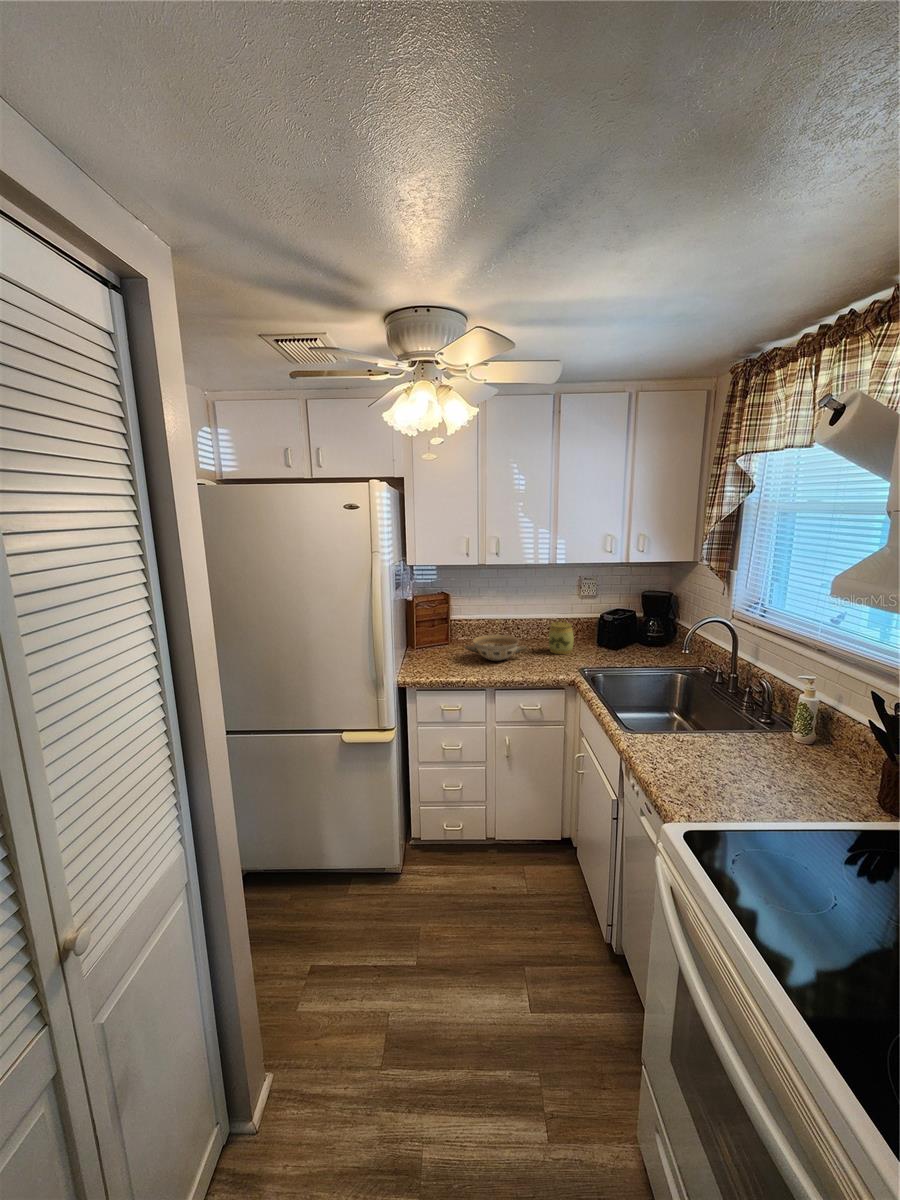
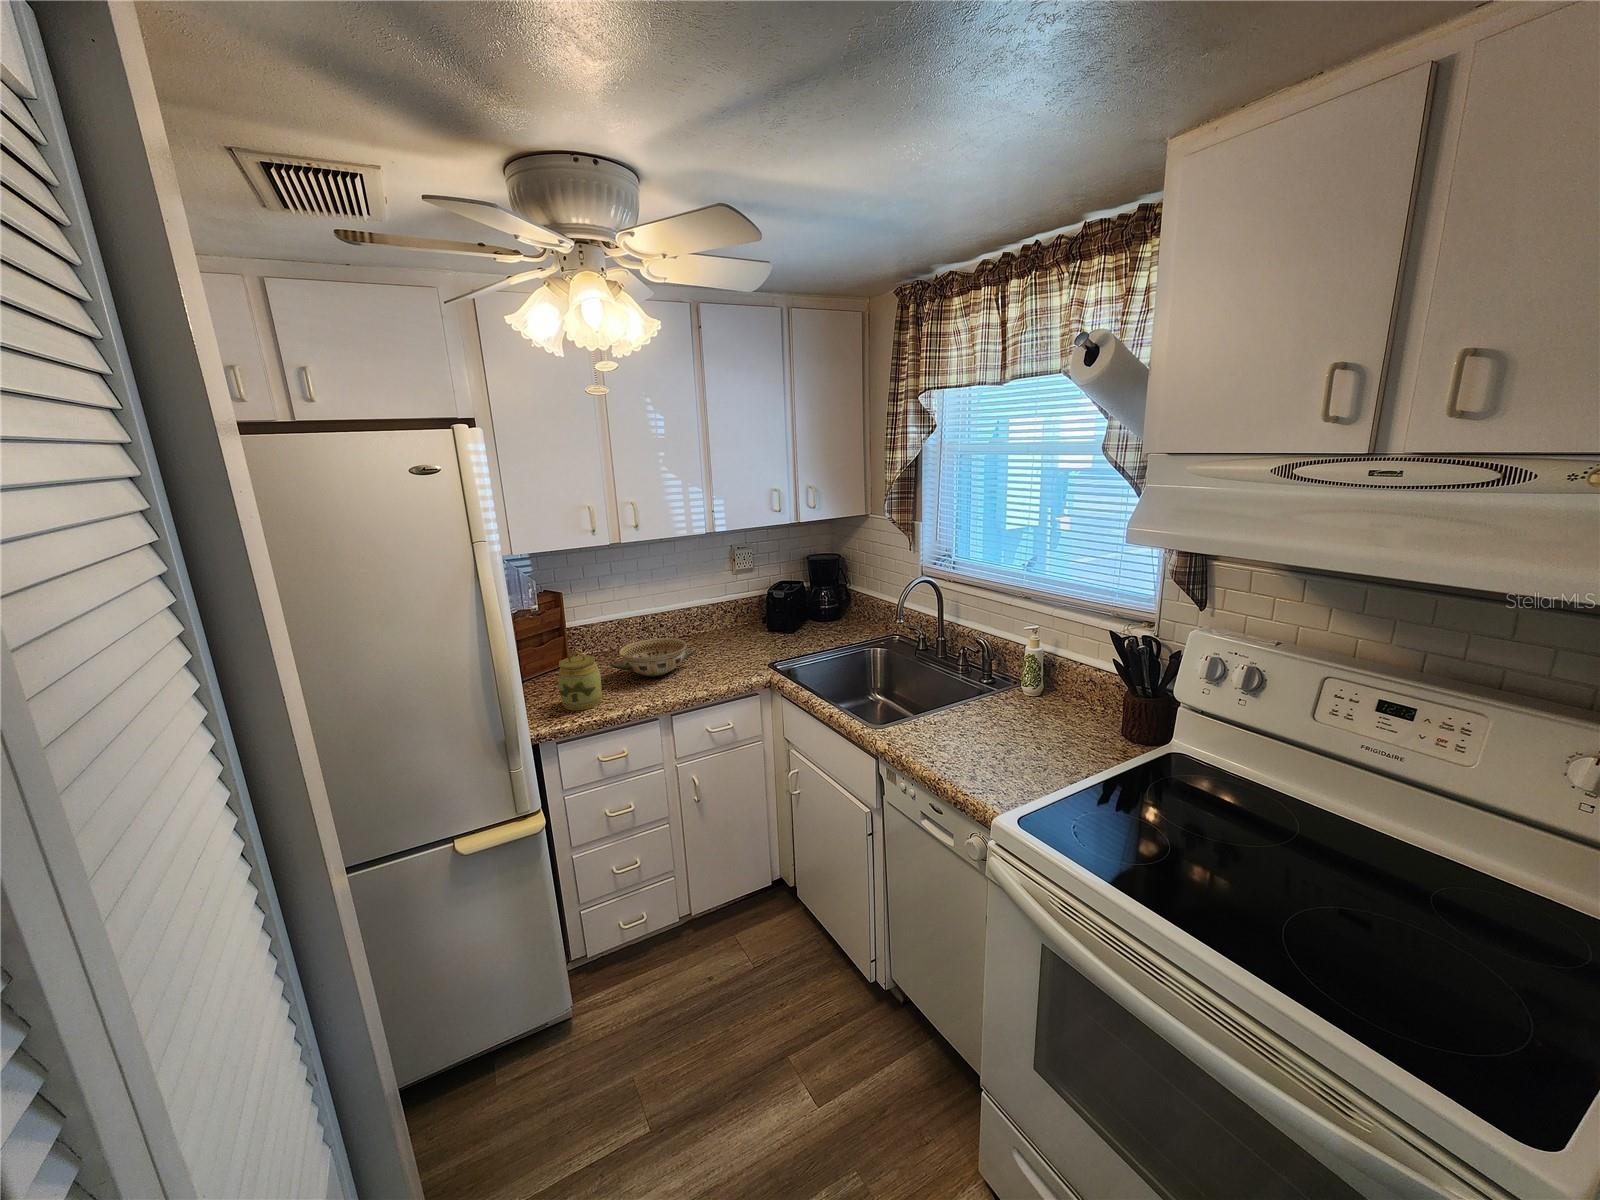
jar: present [549,619,574,654] -> present [558,651,601,711]

